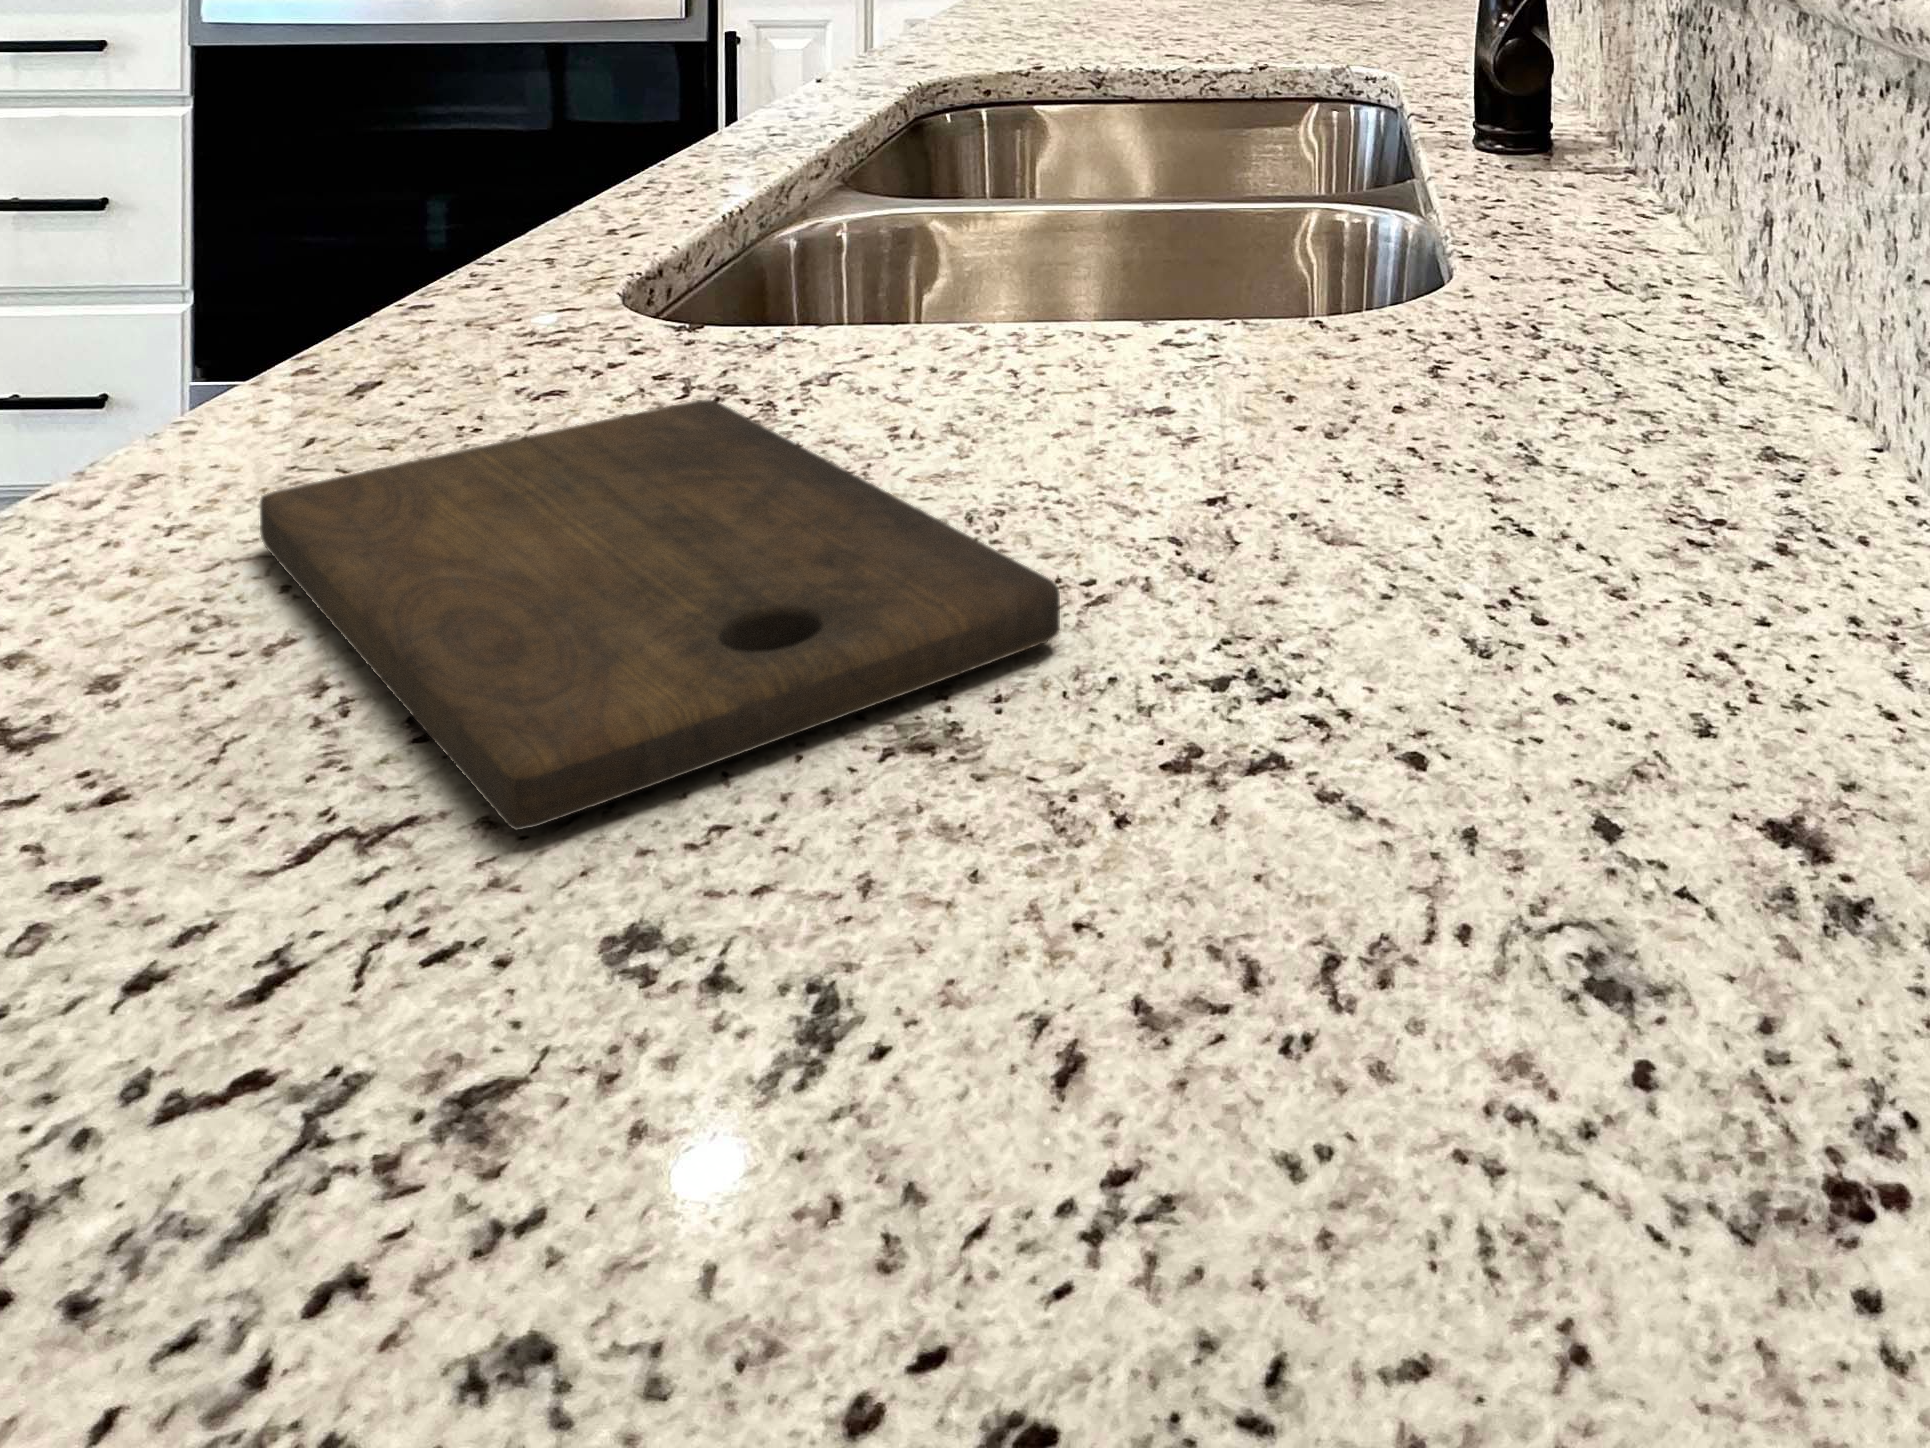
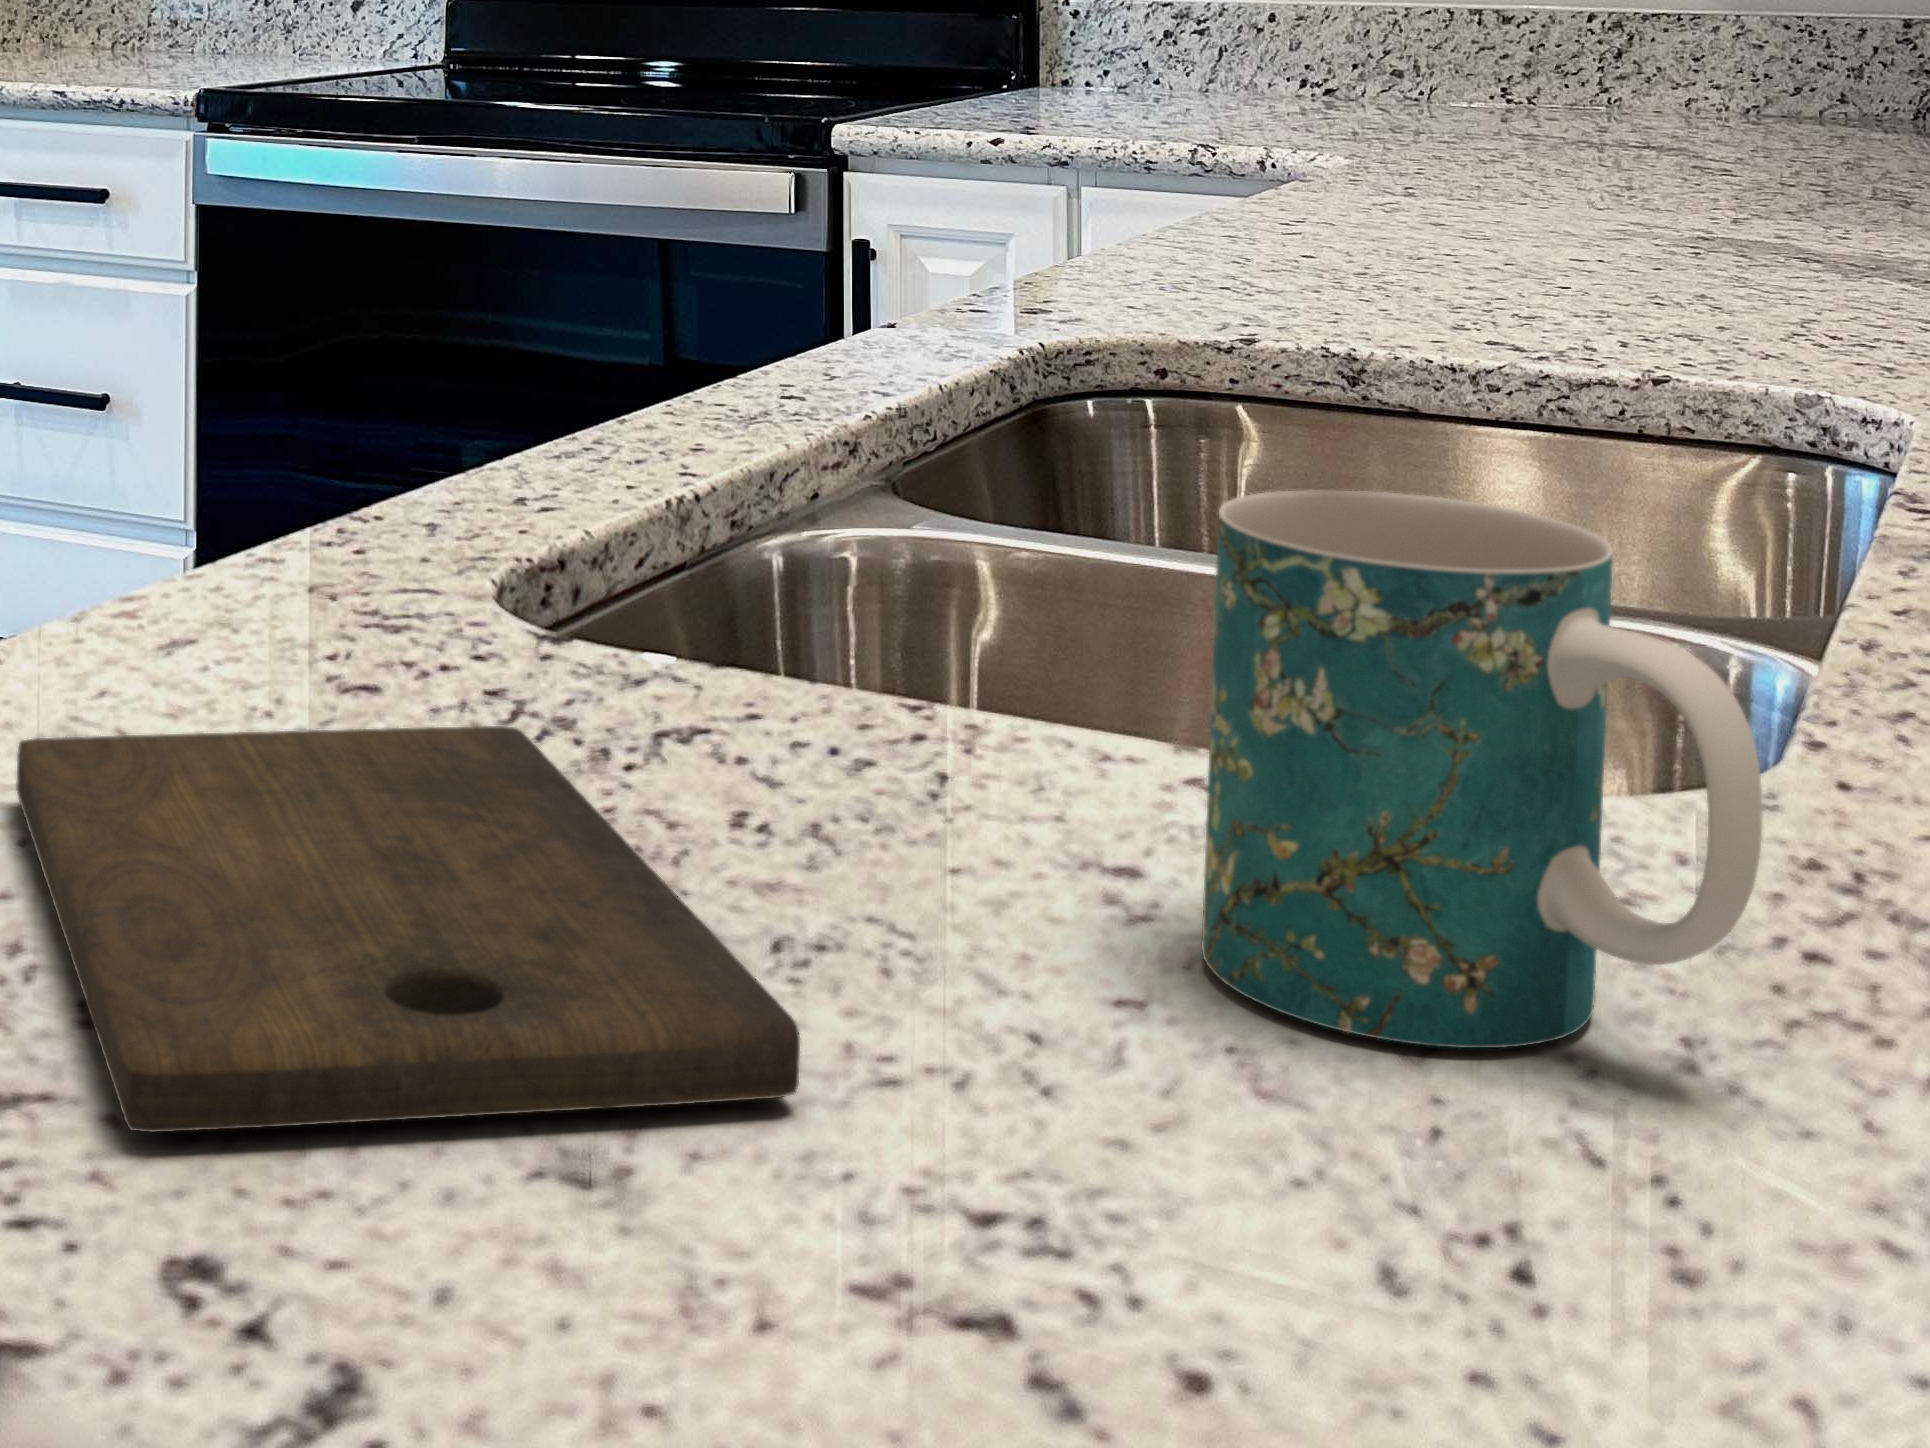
mug: none [1254,136,1610,495] -> present [1202,491,1763,1048]

